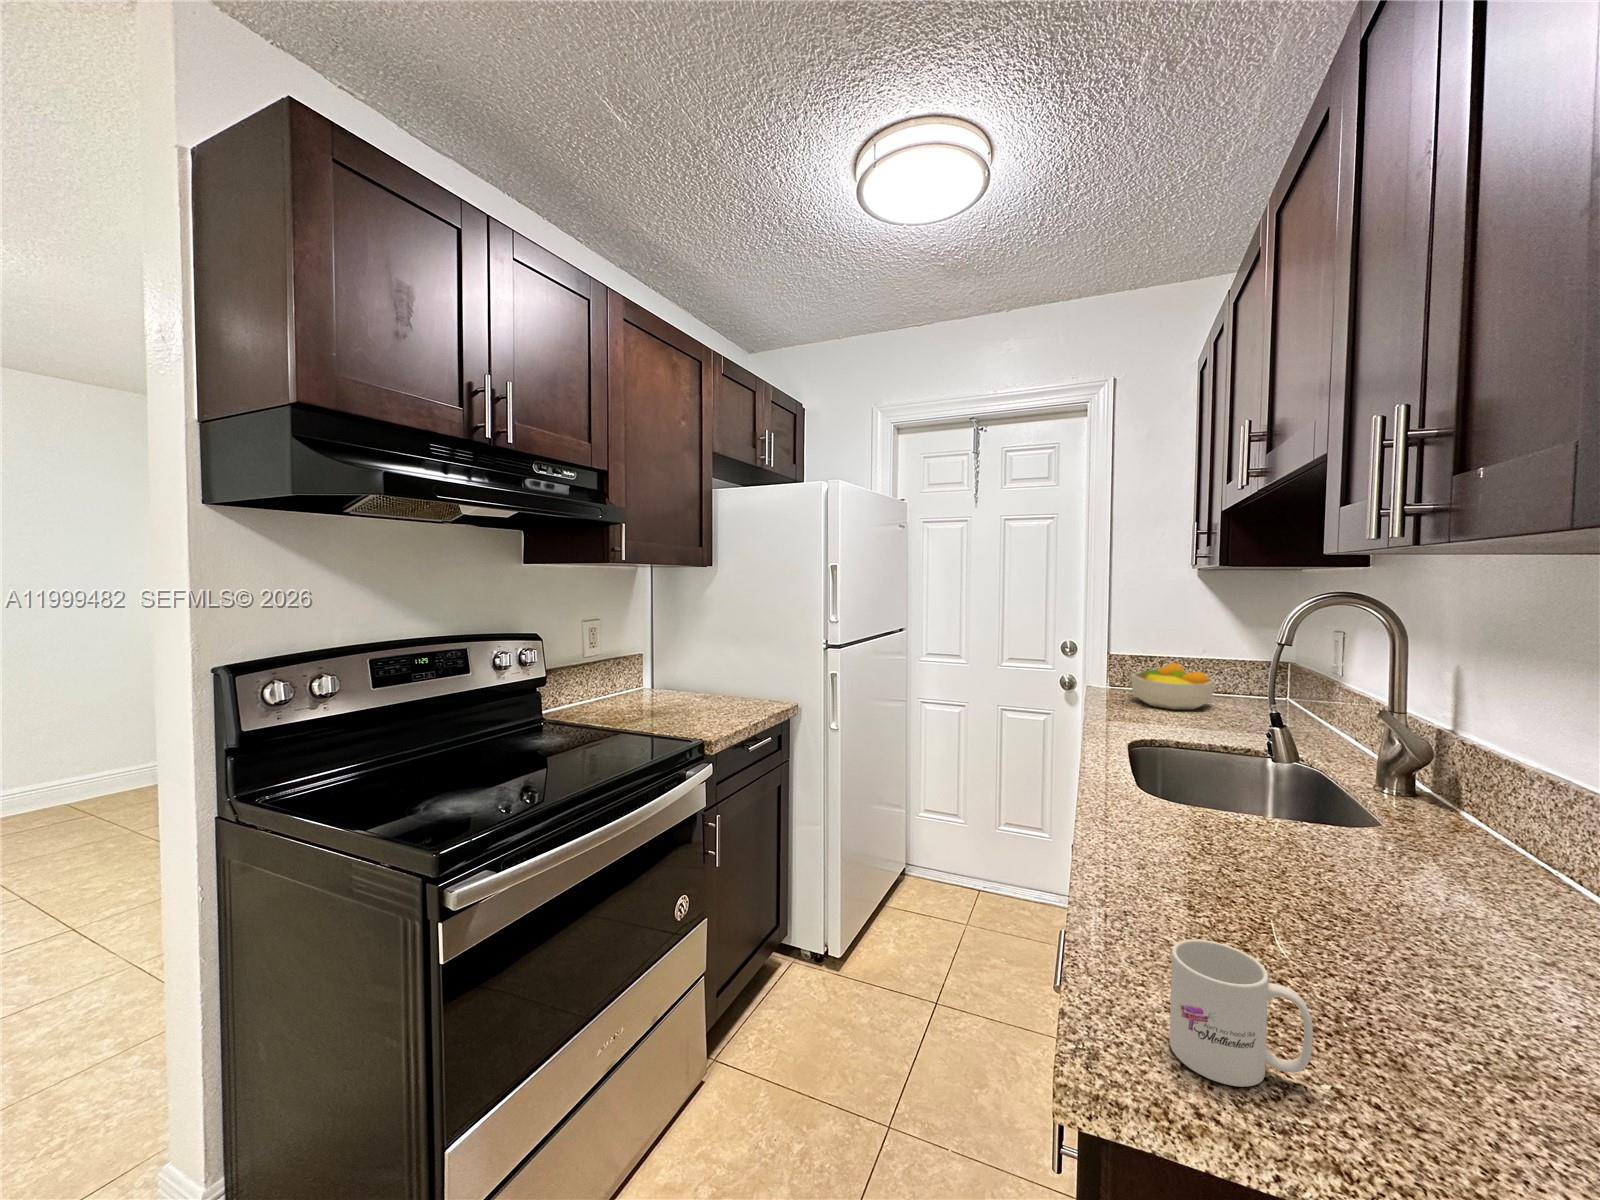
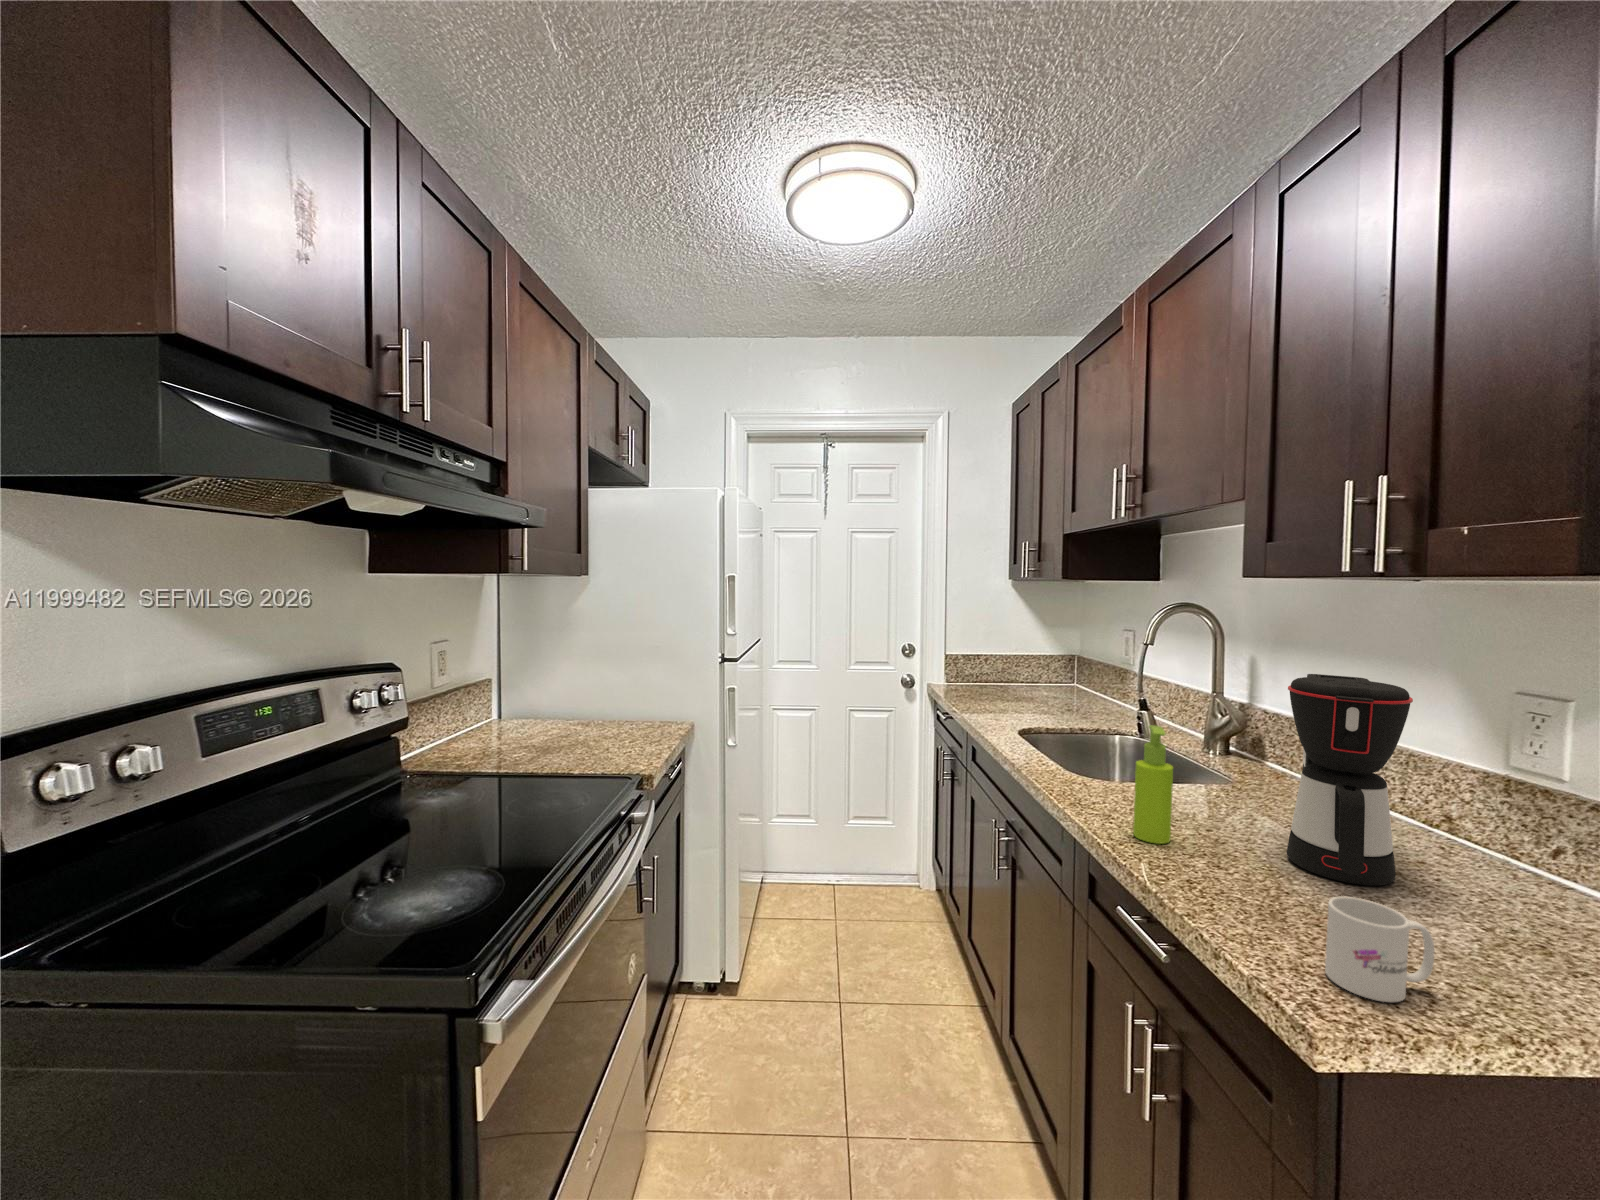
fruit bowl: present [1131,662,1215,710] -> none [969,655,1033,697]
coffee maker: none [1315,675,1496,970] -> present [1287,674,1413,886]
soap dispenser: none [1127,727,1174,872] -> present [1133,725,1173,844]

